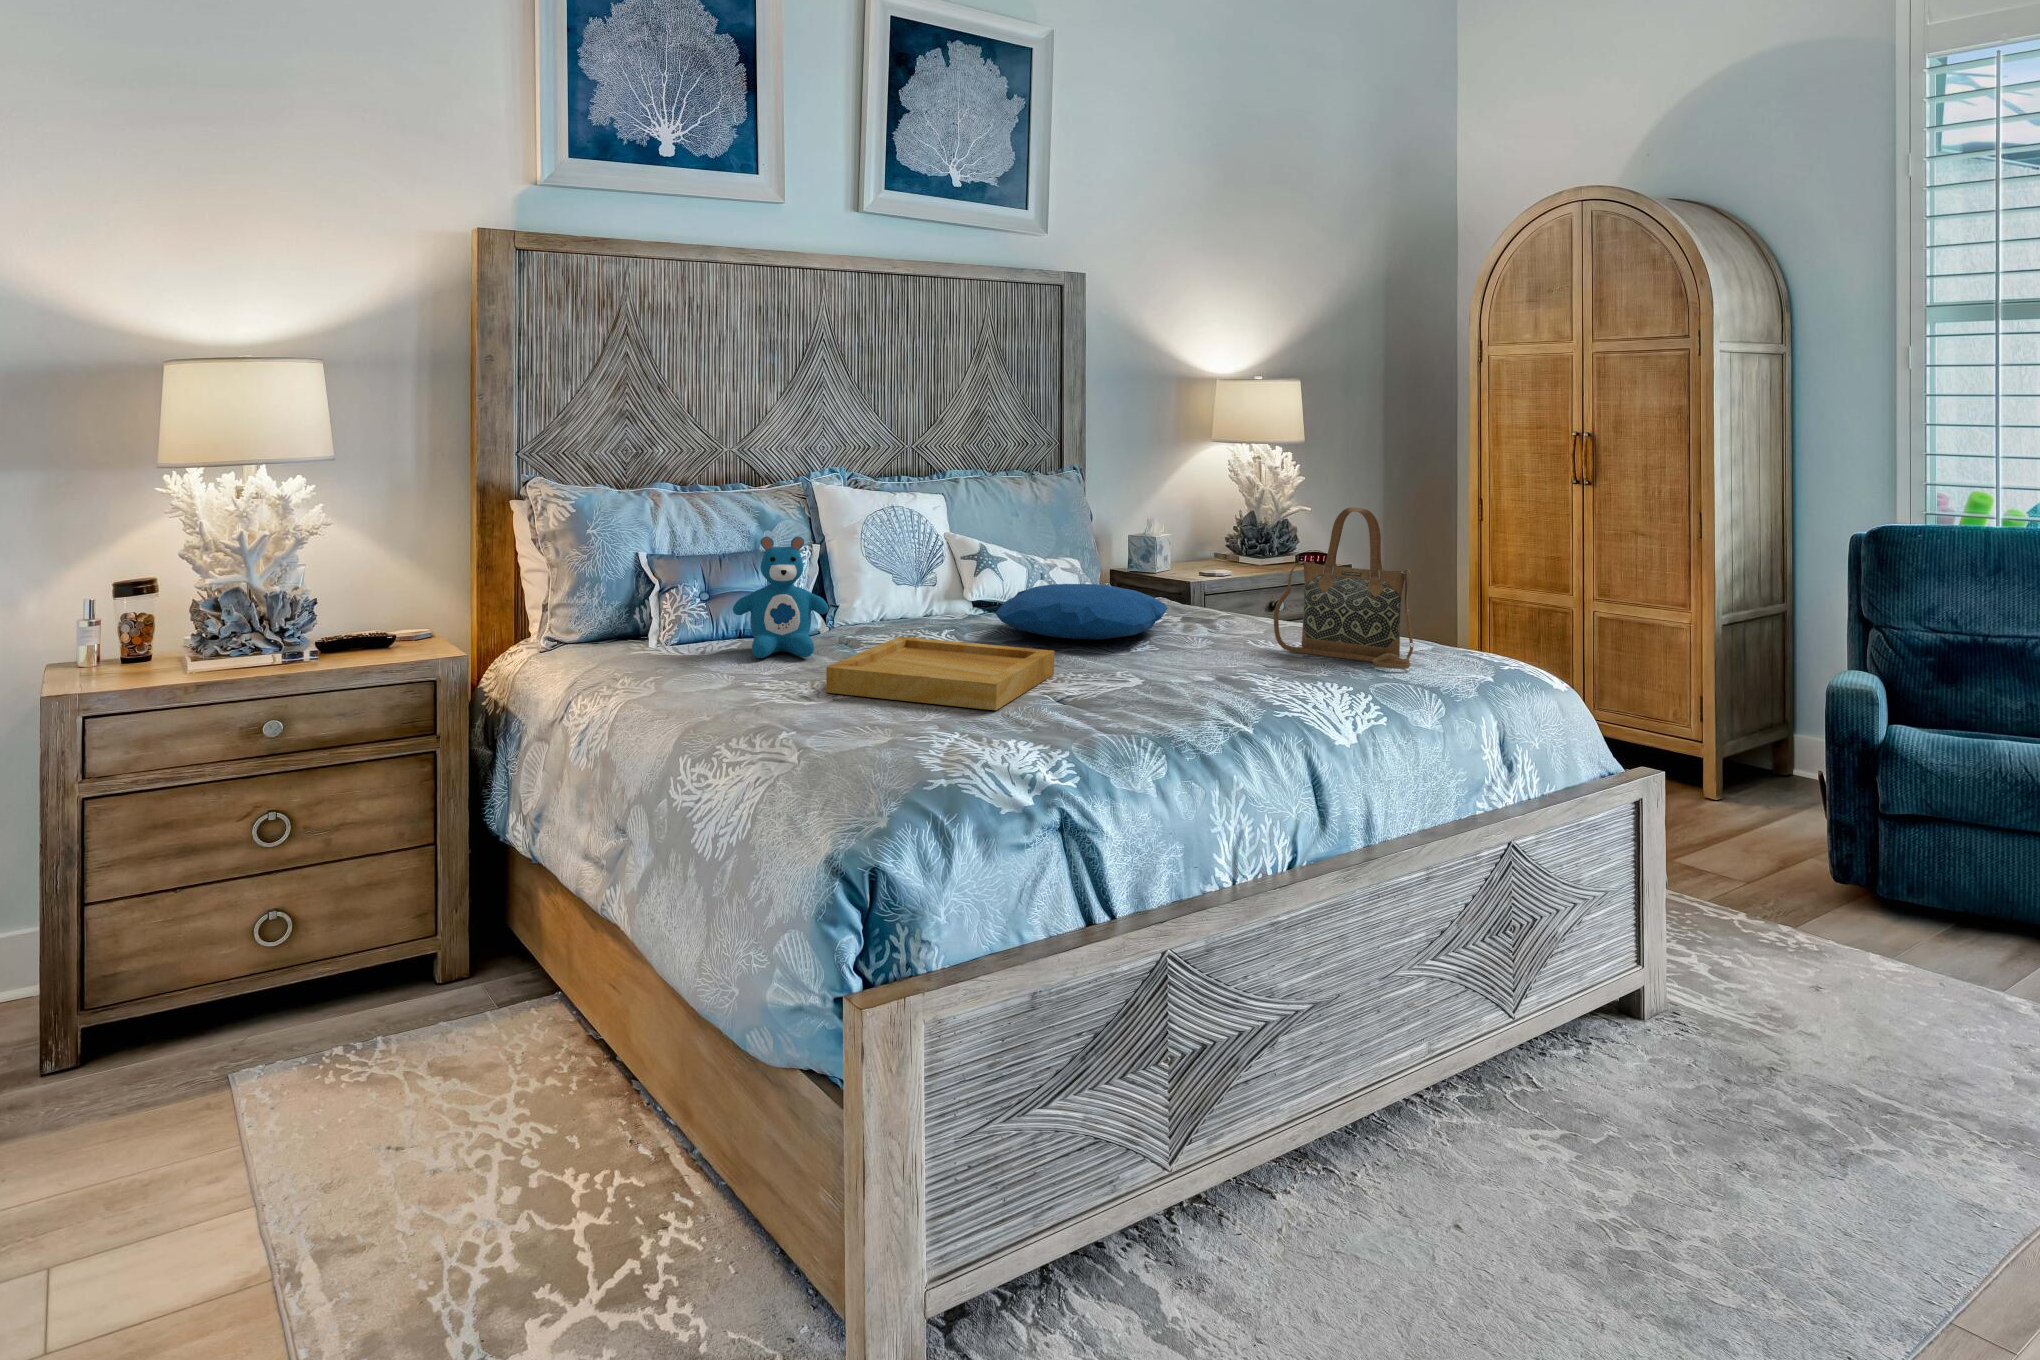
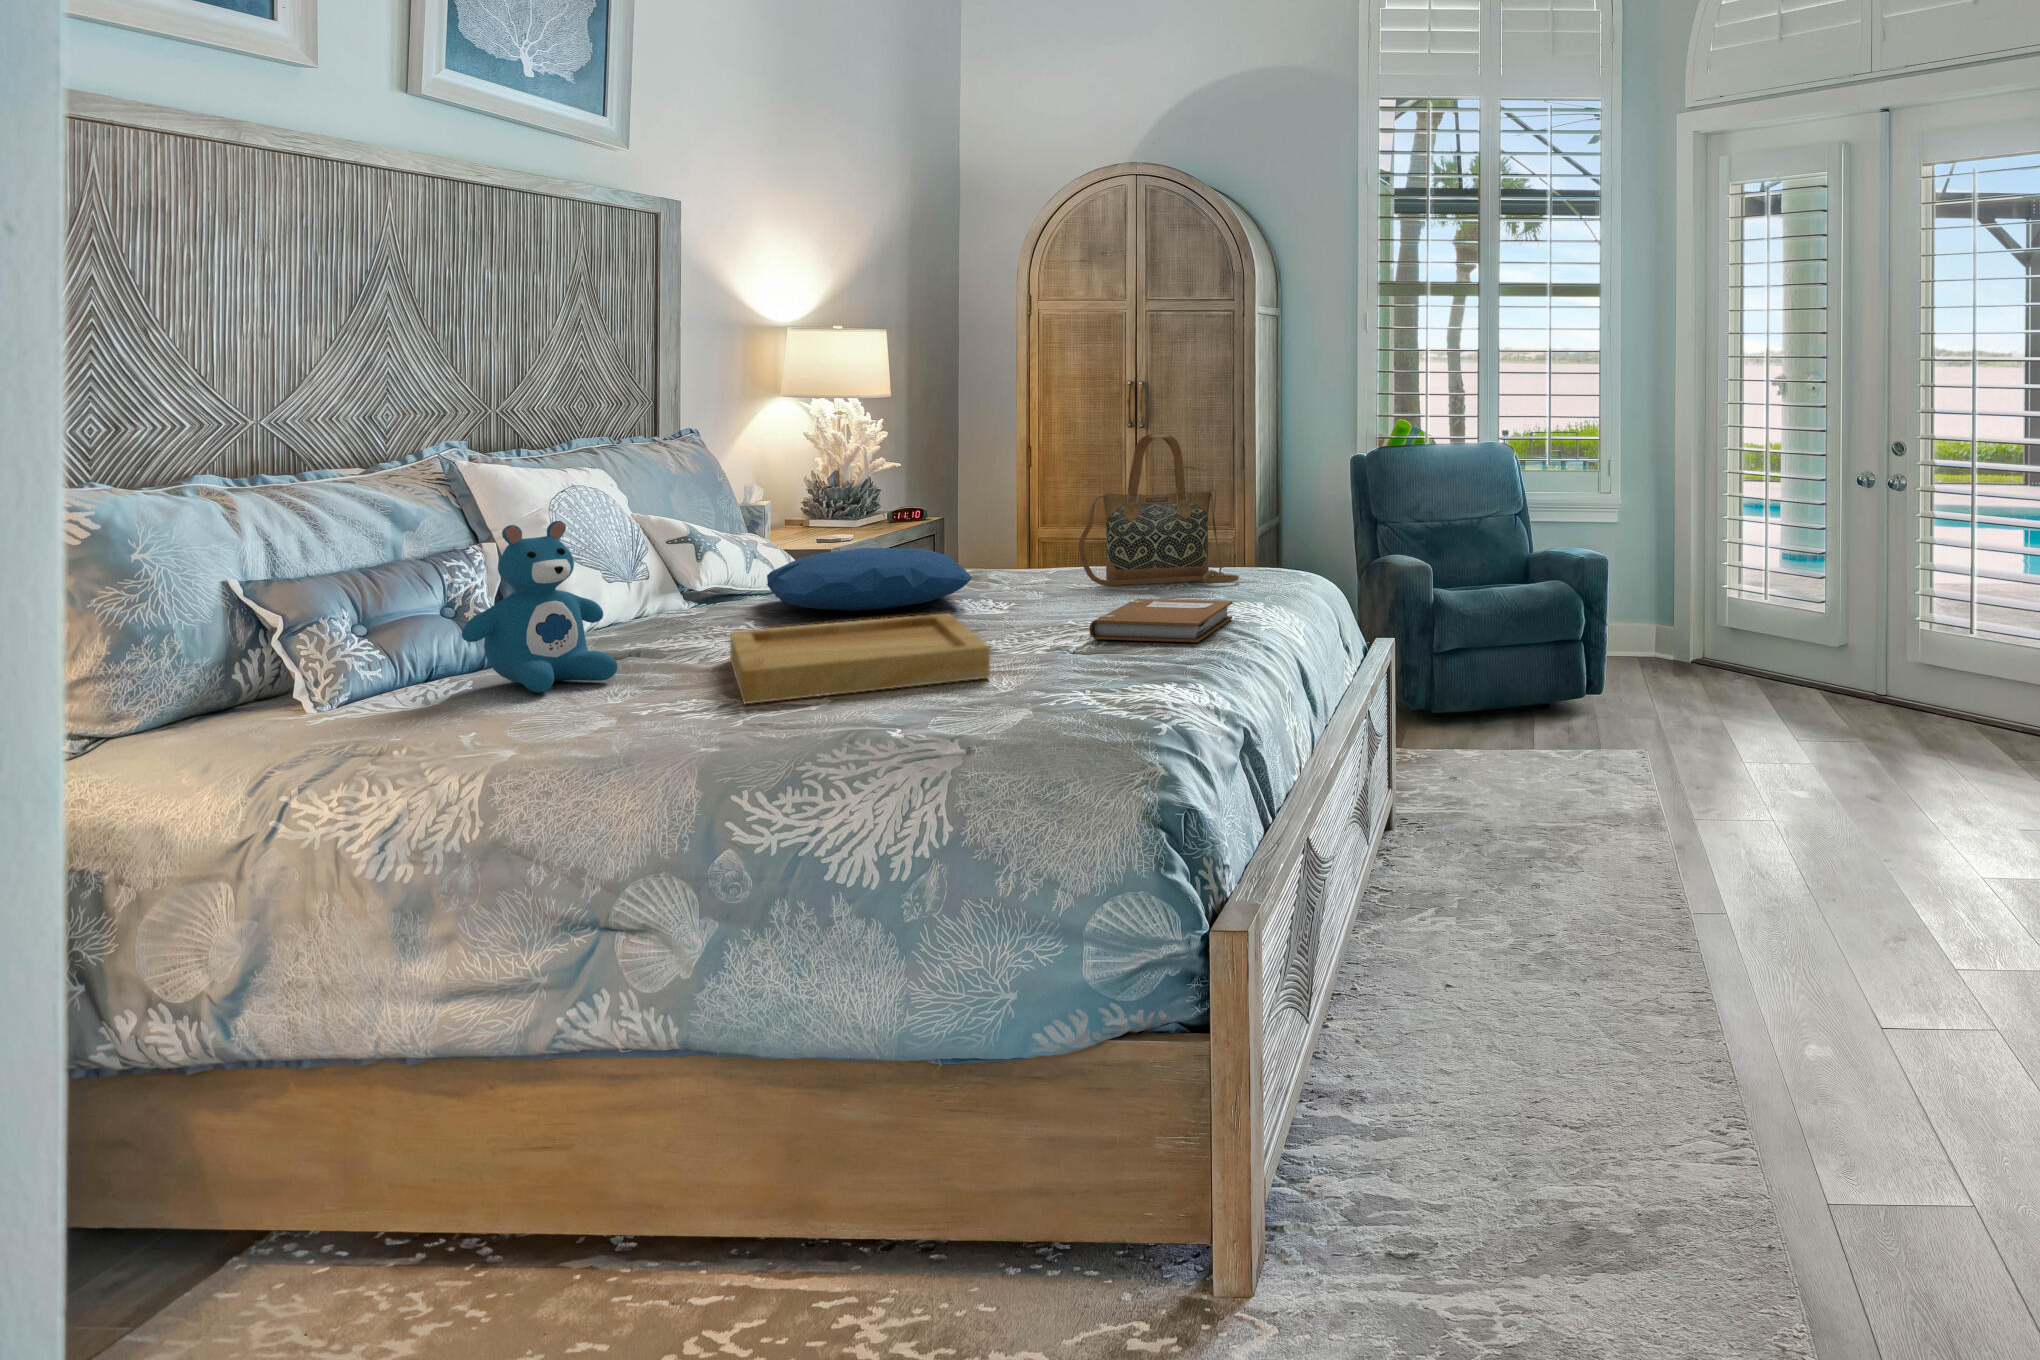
notebook: none [1143,668,1301,718] -> present [1090,599,1232,642]

